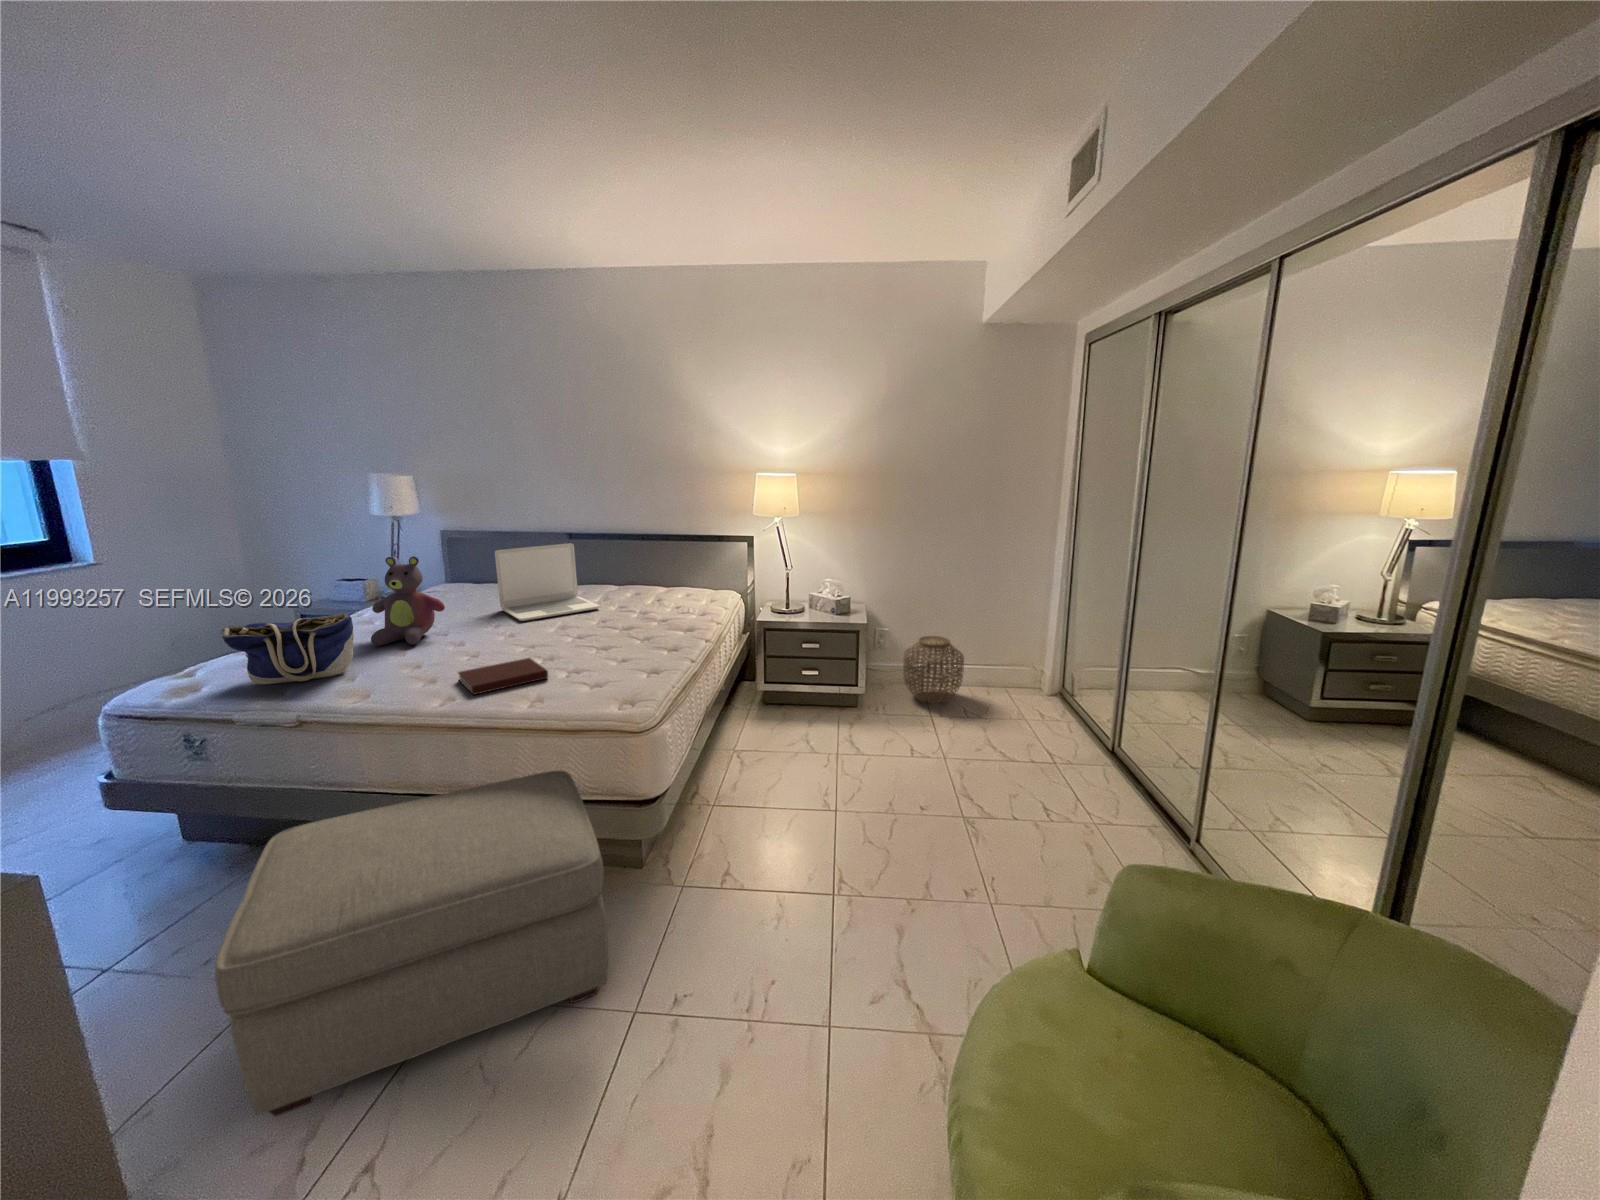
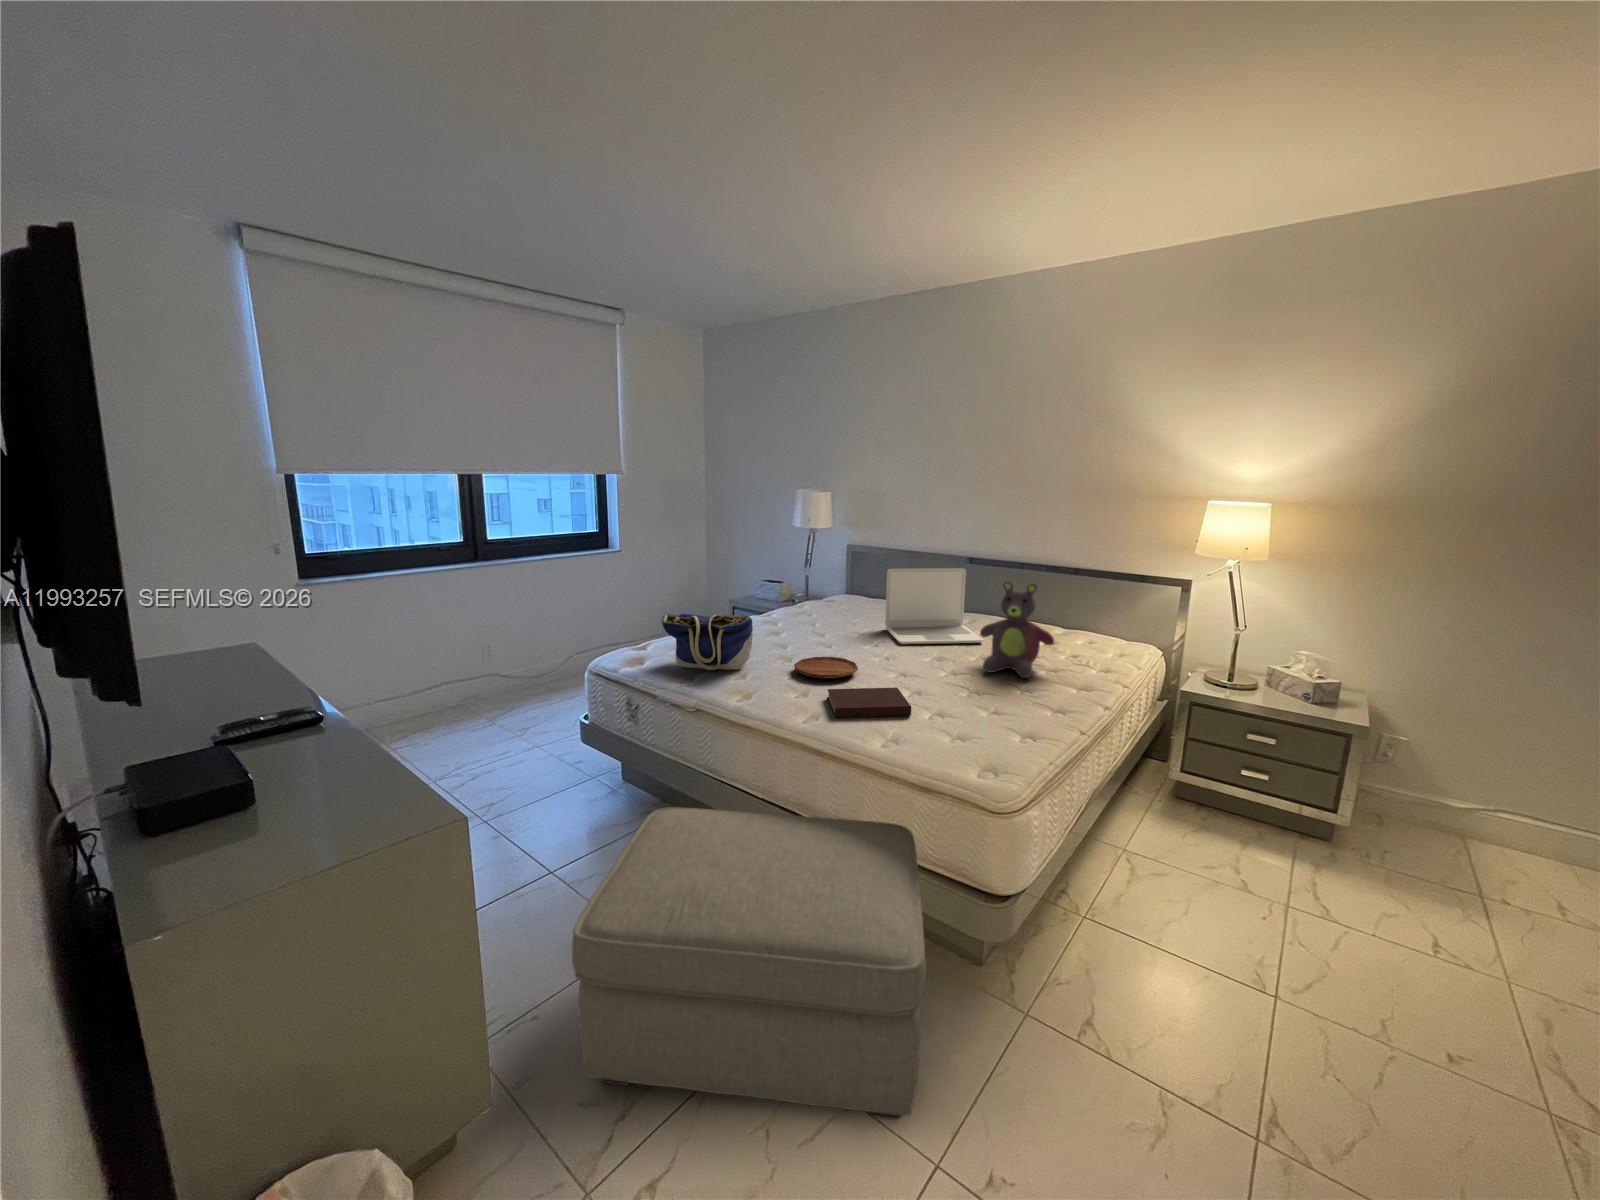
stuffed bear: present [371,556,445,646] -> present [980,581,1054,678]
woven basket: present [903,636,964,704] -> none [1427,765,1573,881]
tray: none [411,643,485,665] -> present [794,657,858,678]

